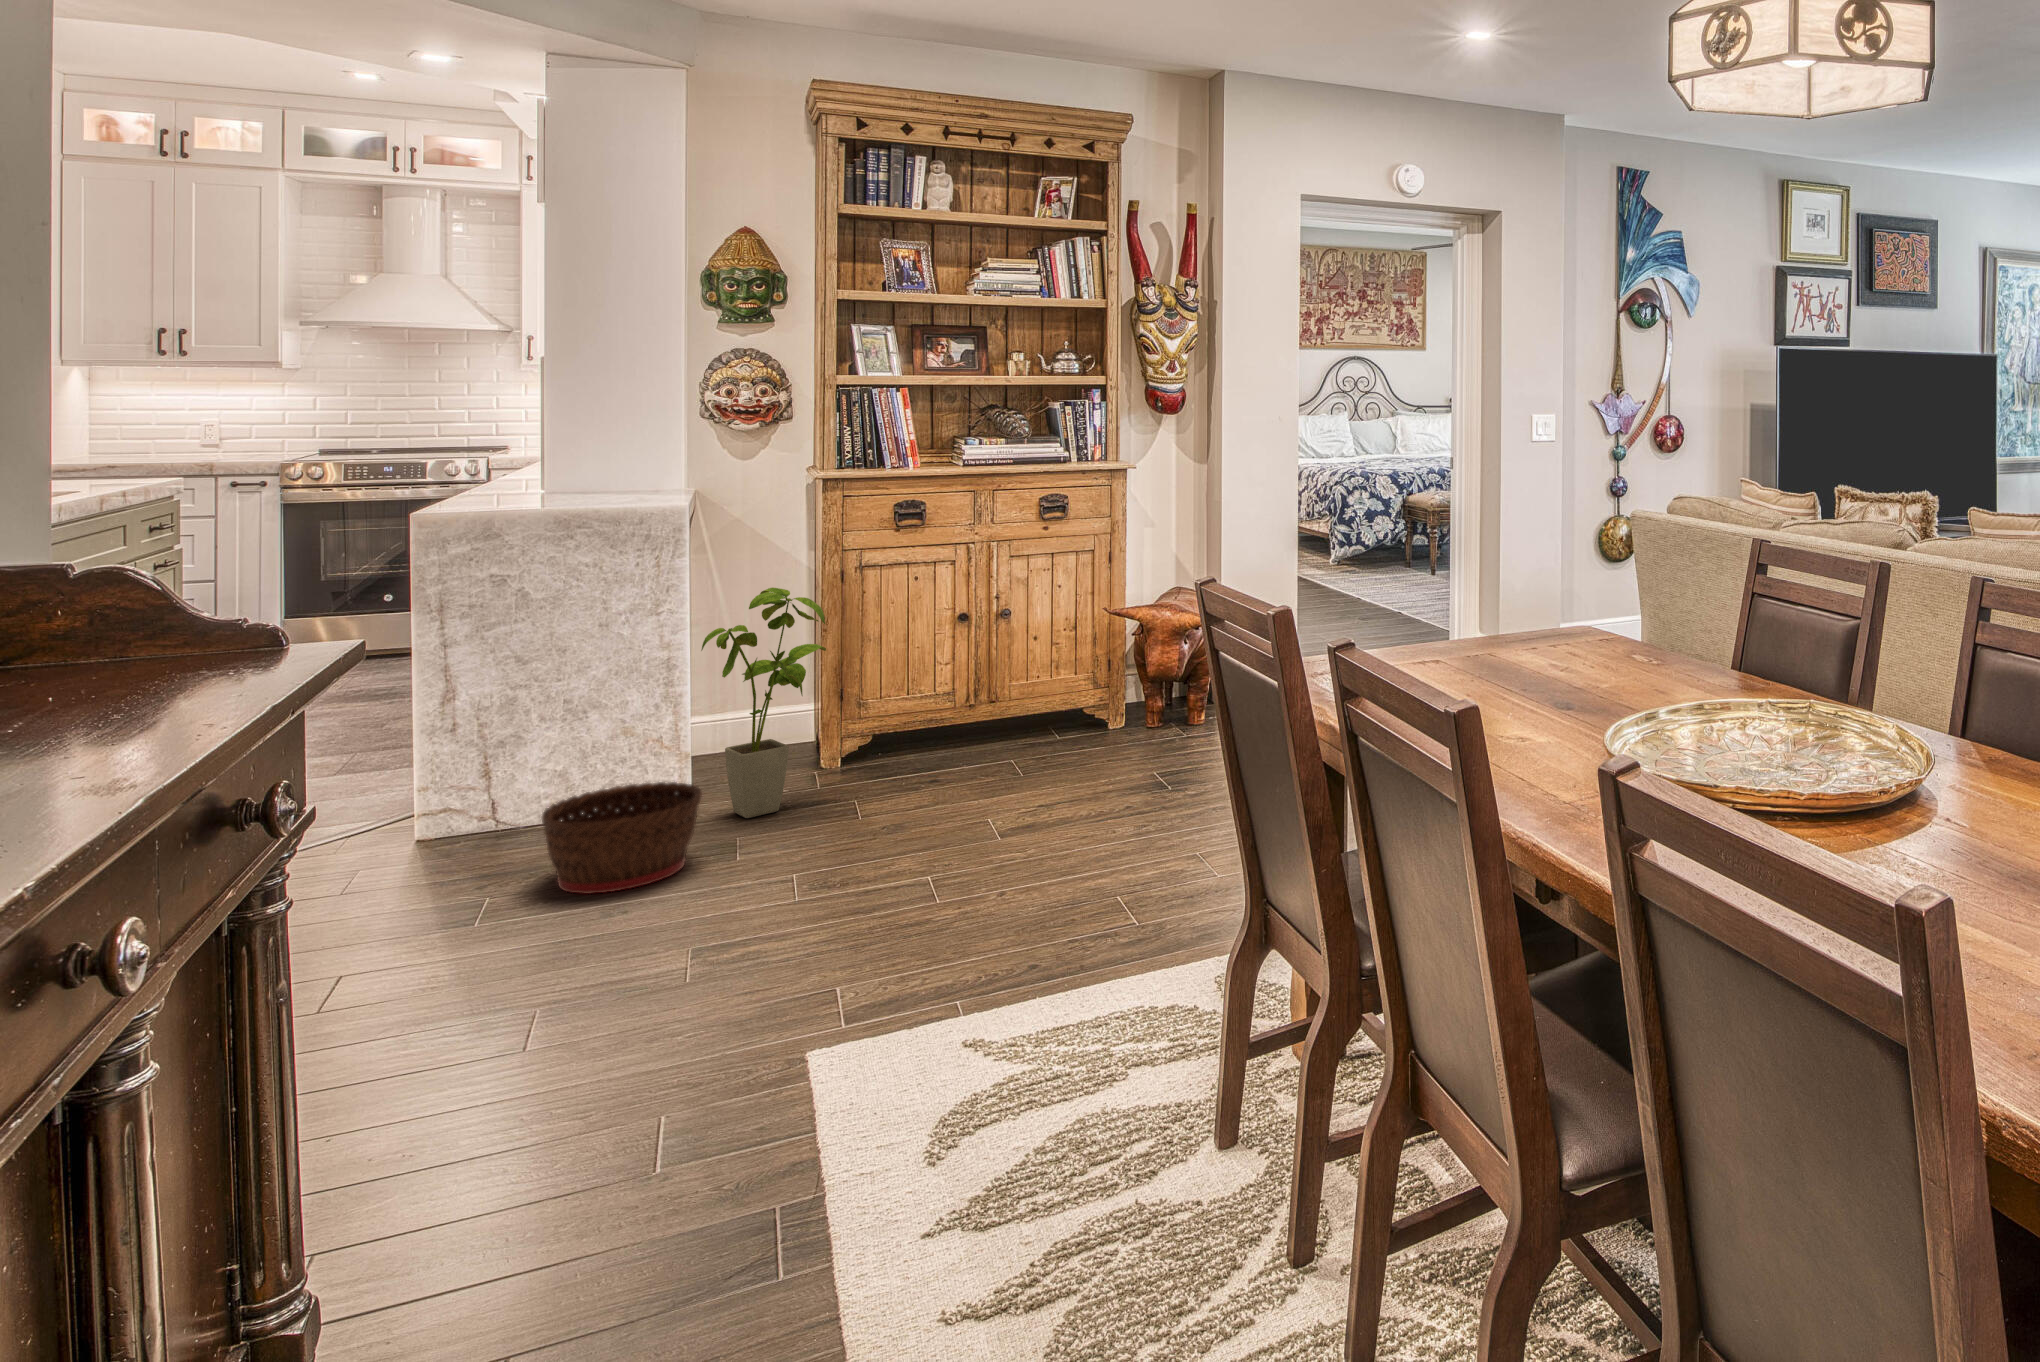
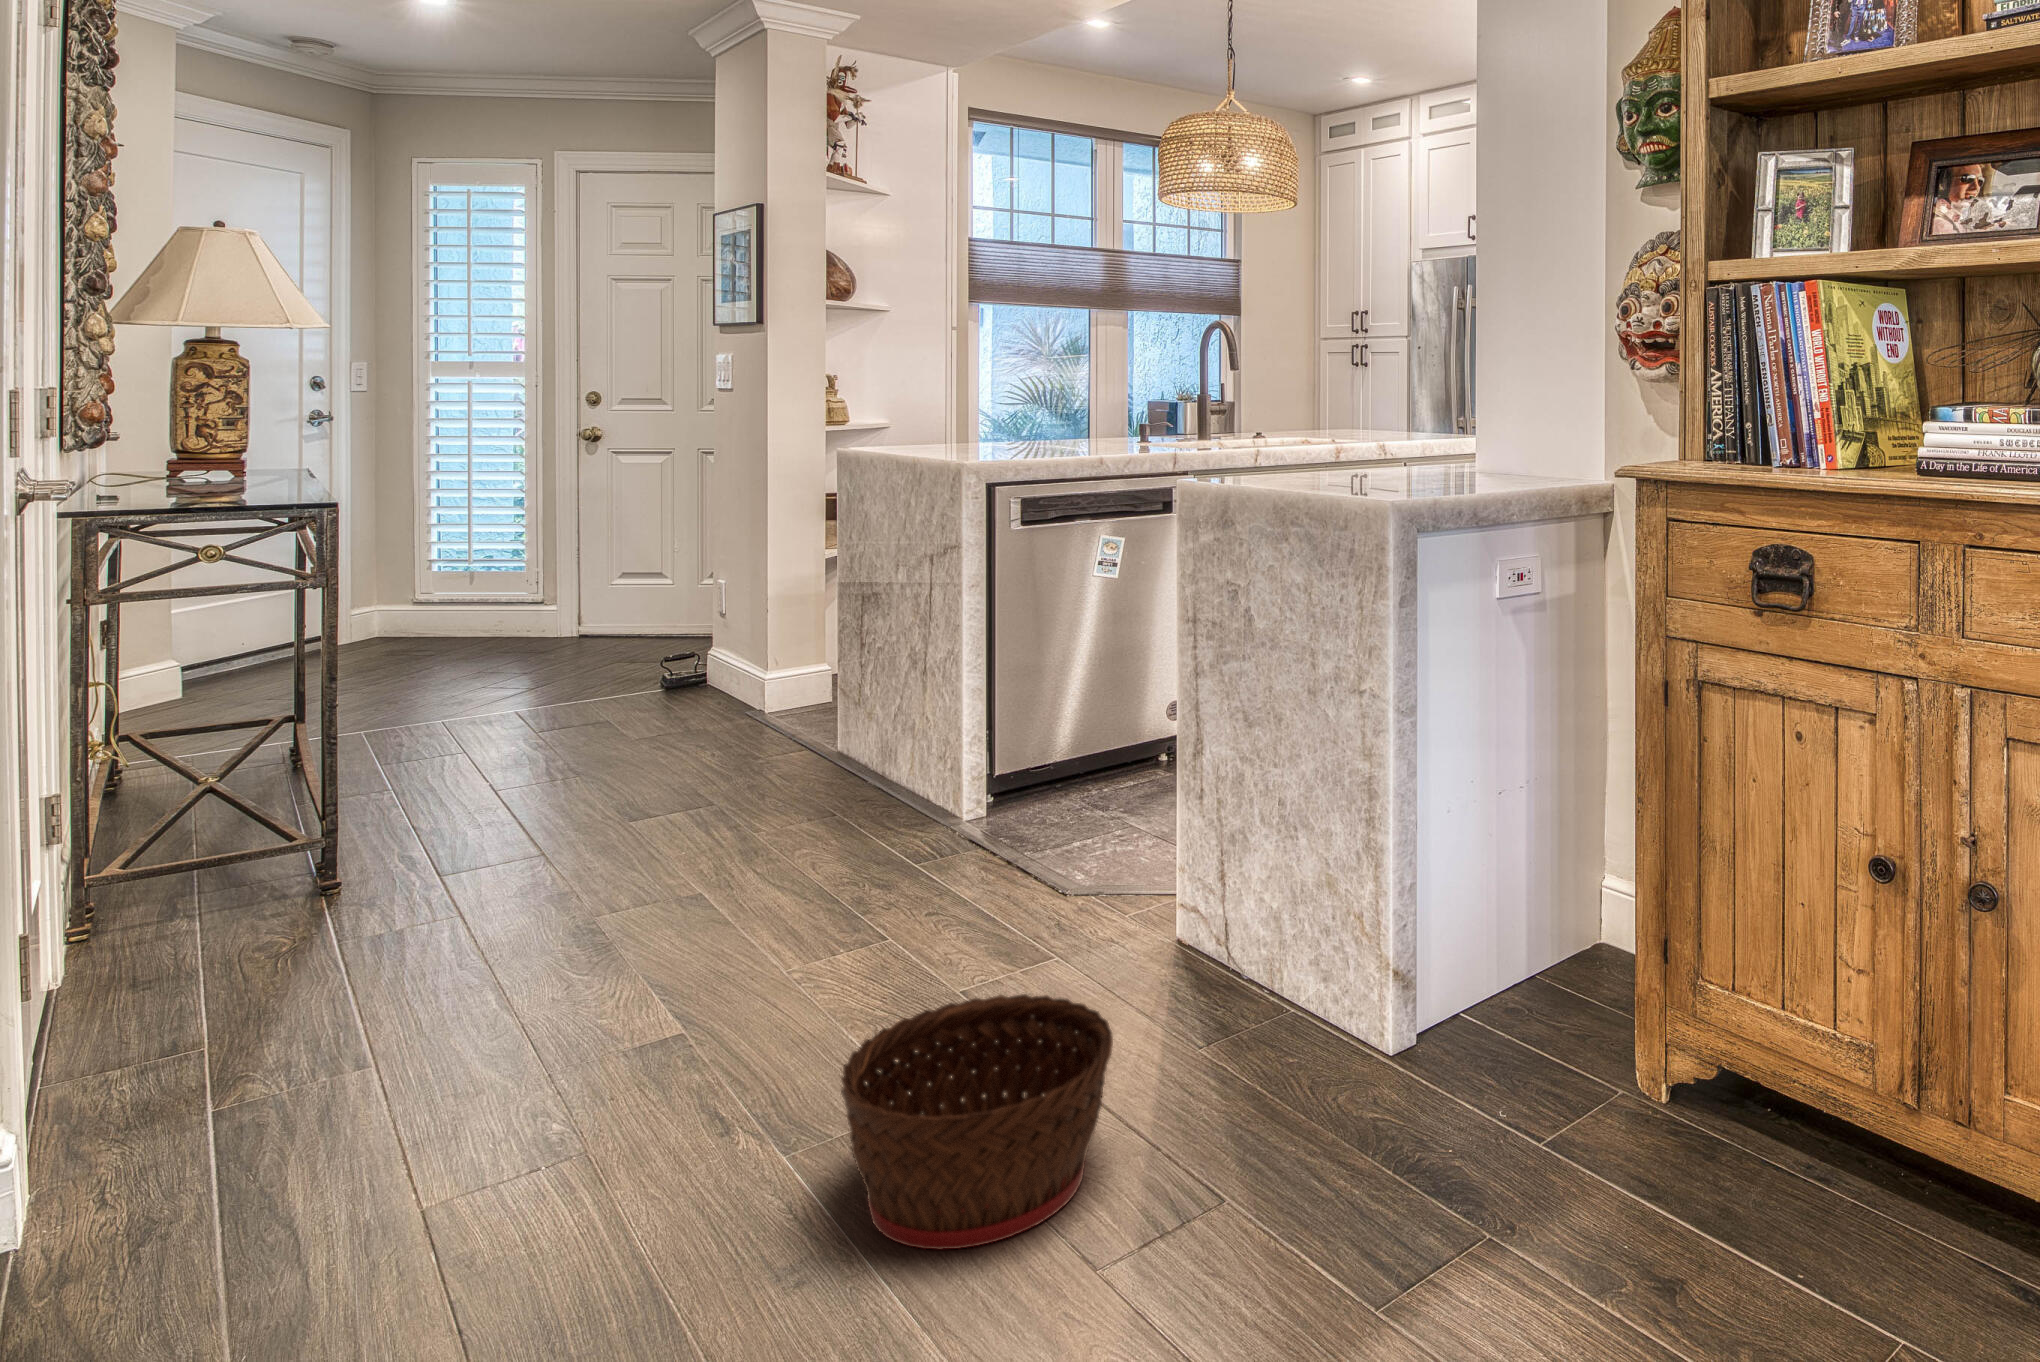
house plant: present [701,588,826,818] -> none [1267,693,1519,1177]

